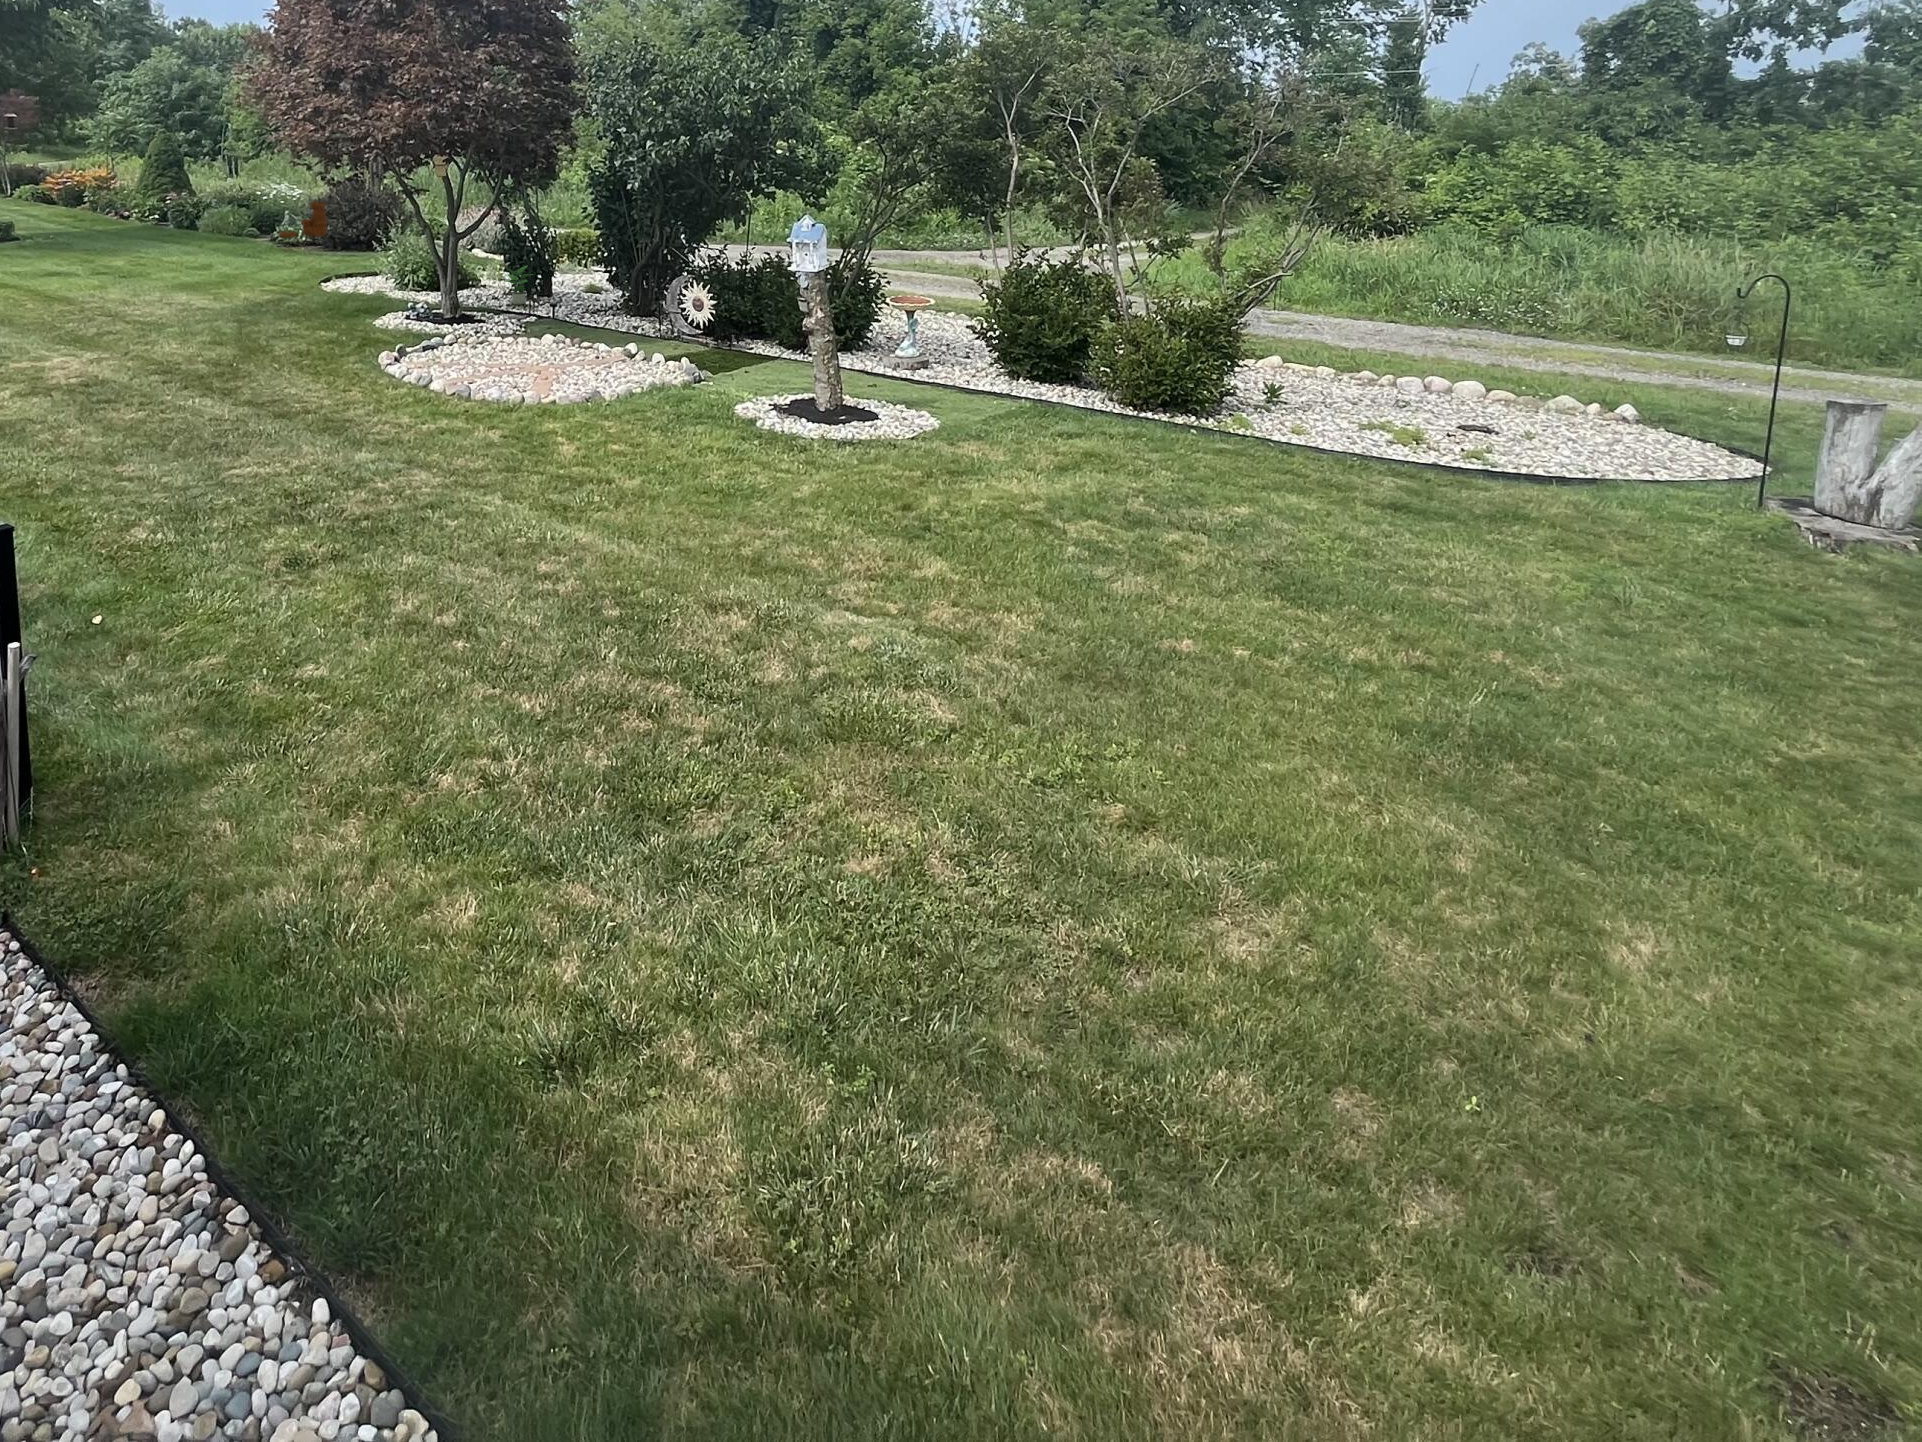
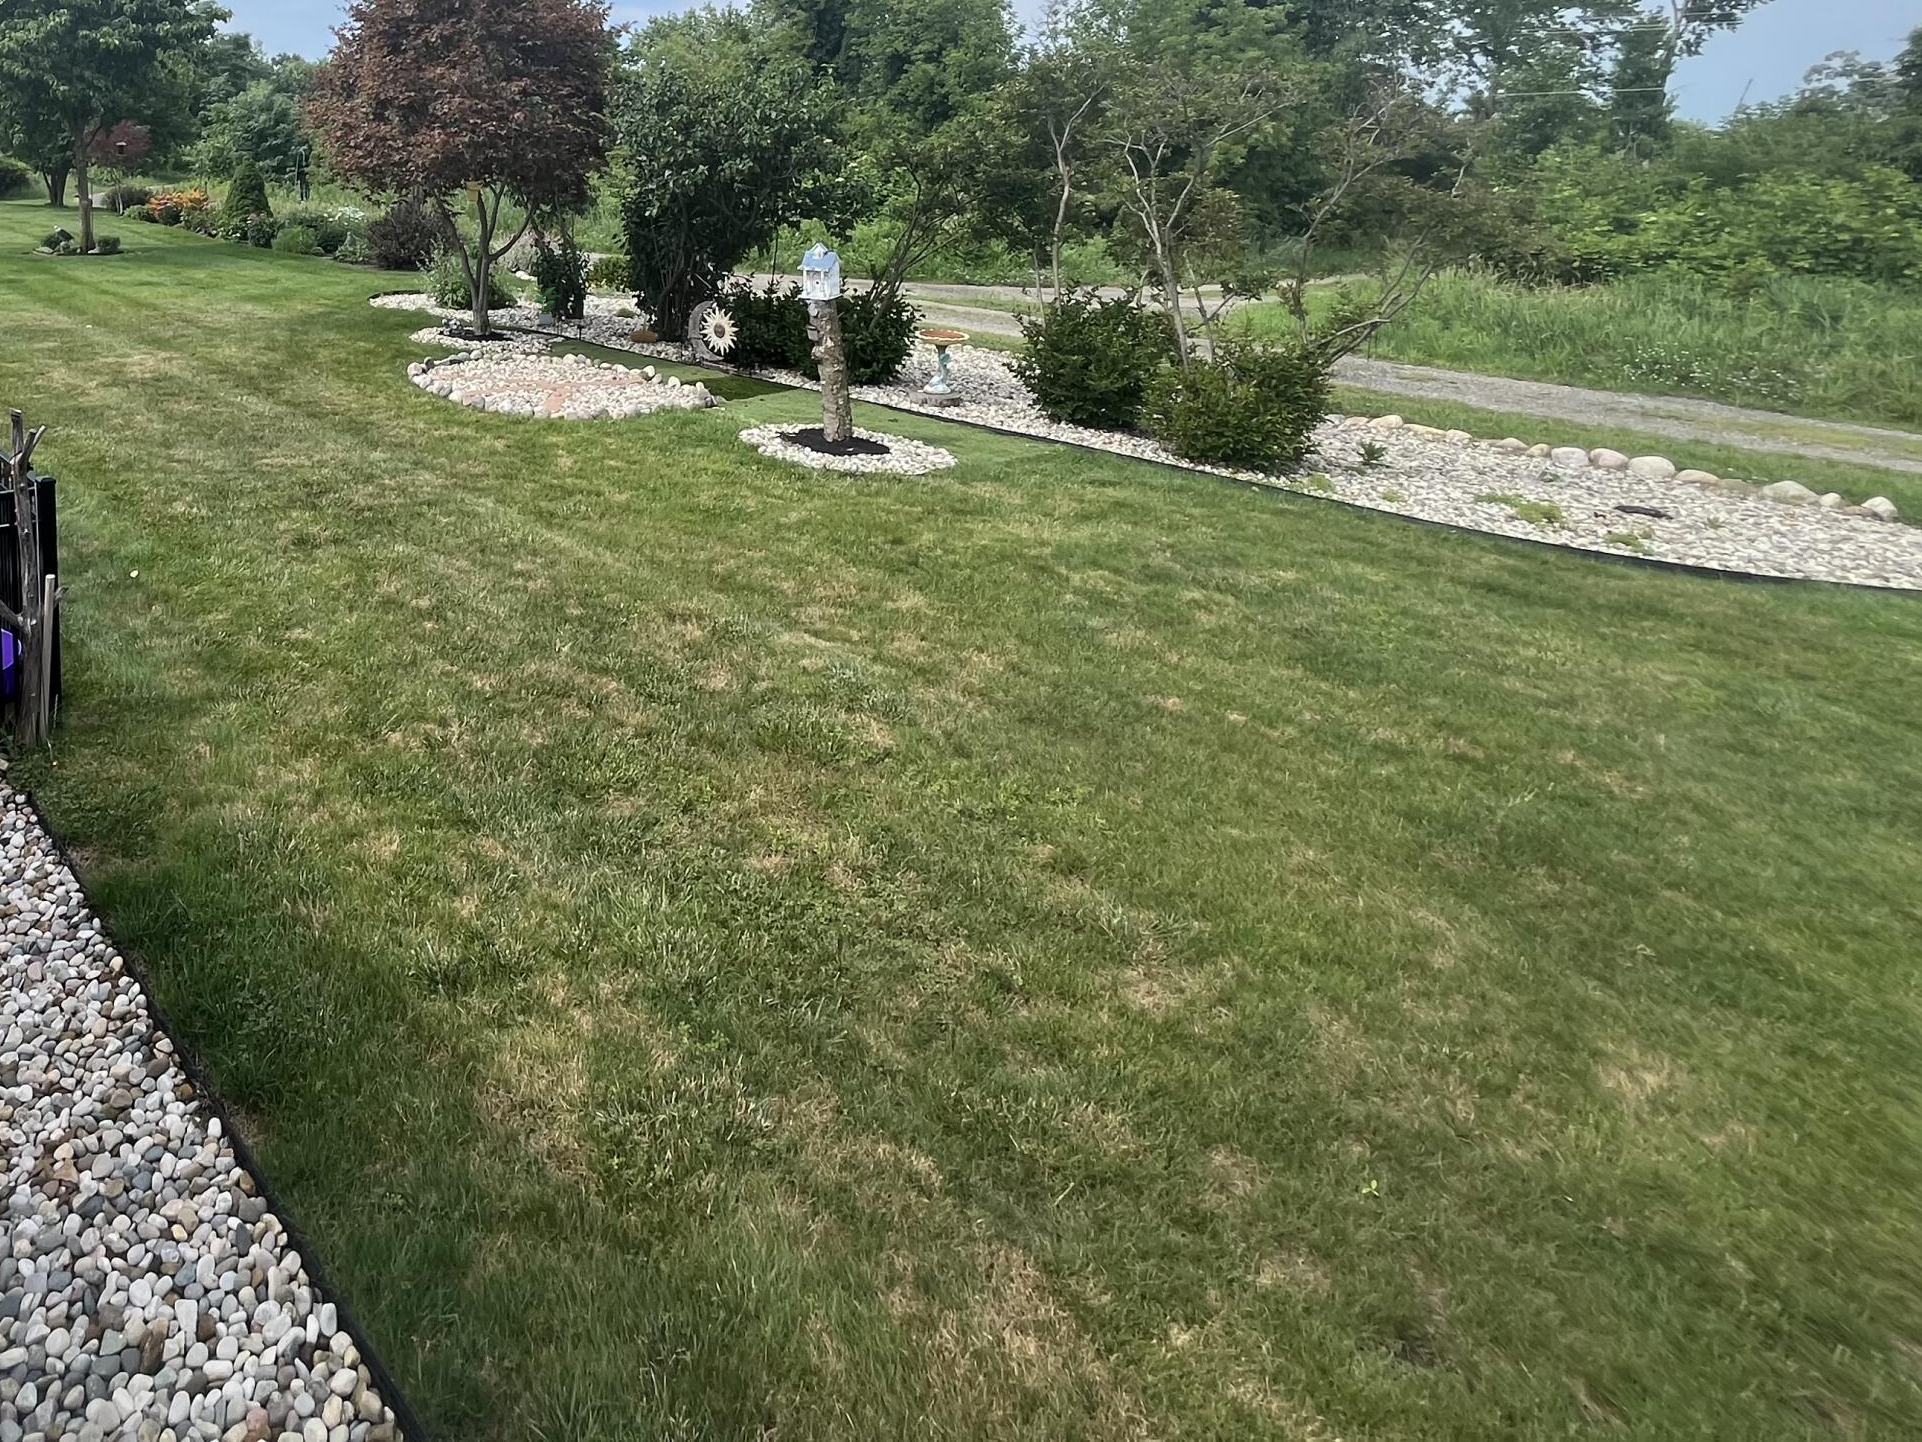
lounge chair: present [279,201,327,246] -> none [335,223,381,265]
basket: none [608,293,637,319] -> present [629,317,658,342]

